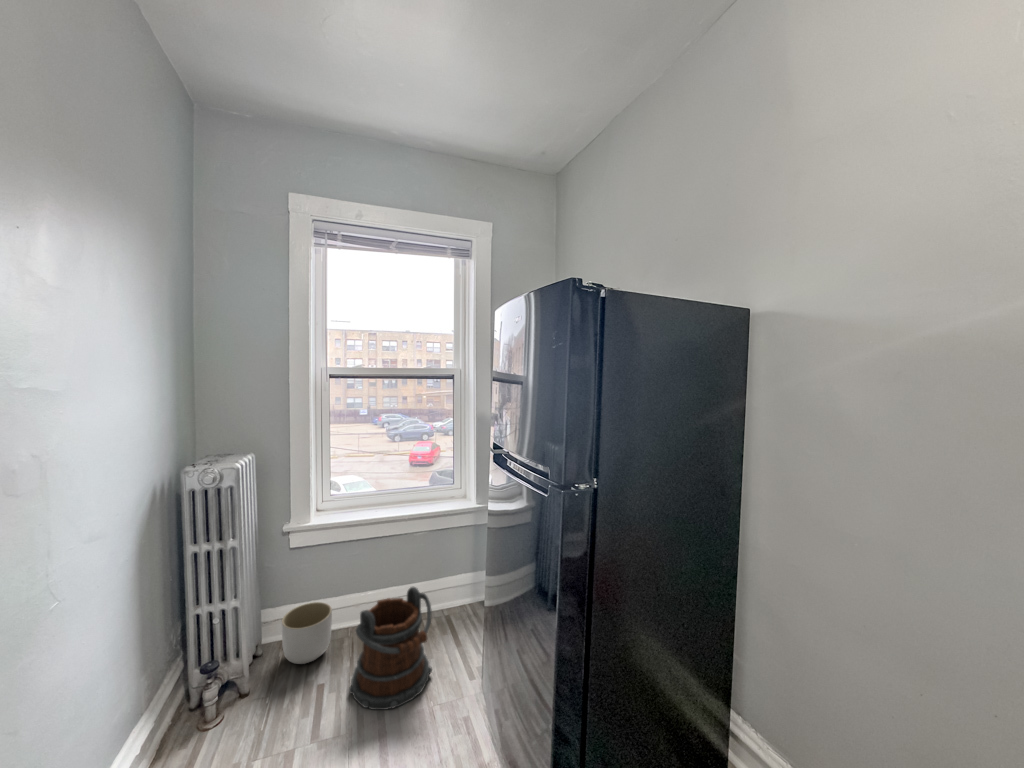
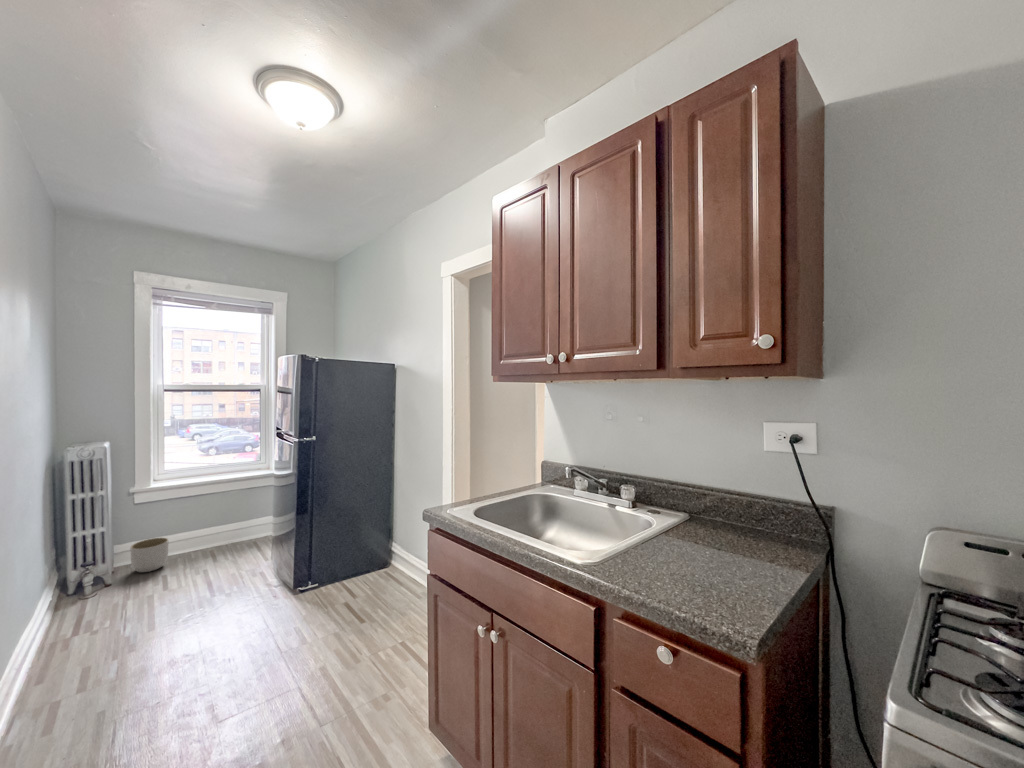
bucket: present [349,587,432,710] -> none [185,515,242,579]

